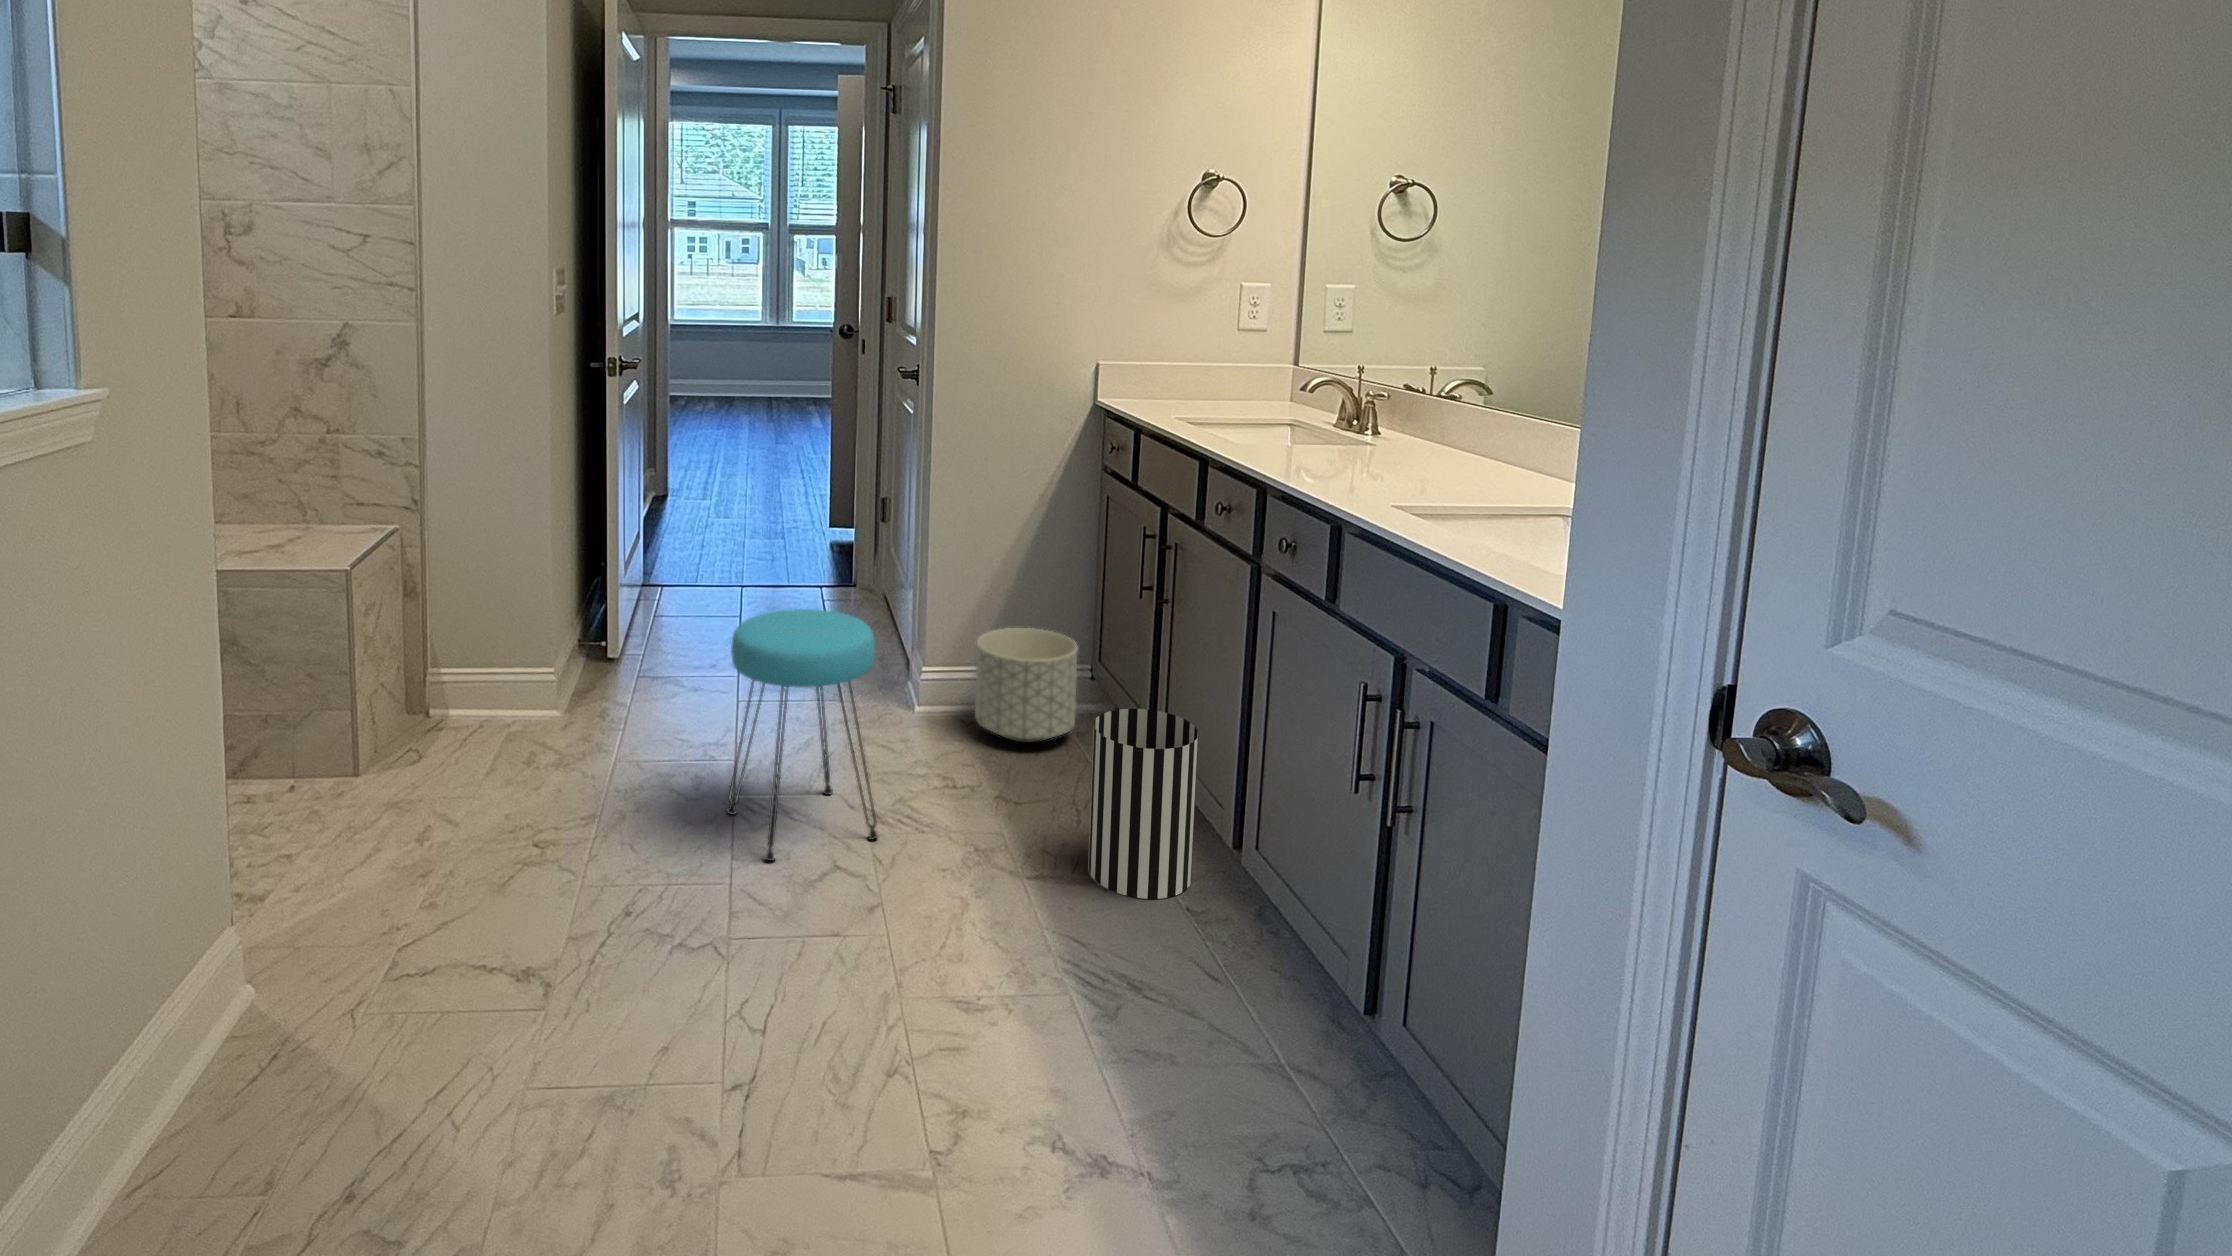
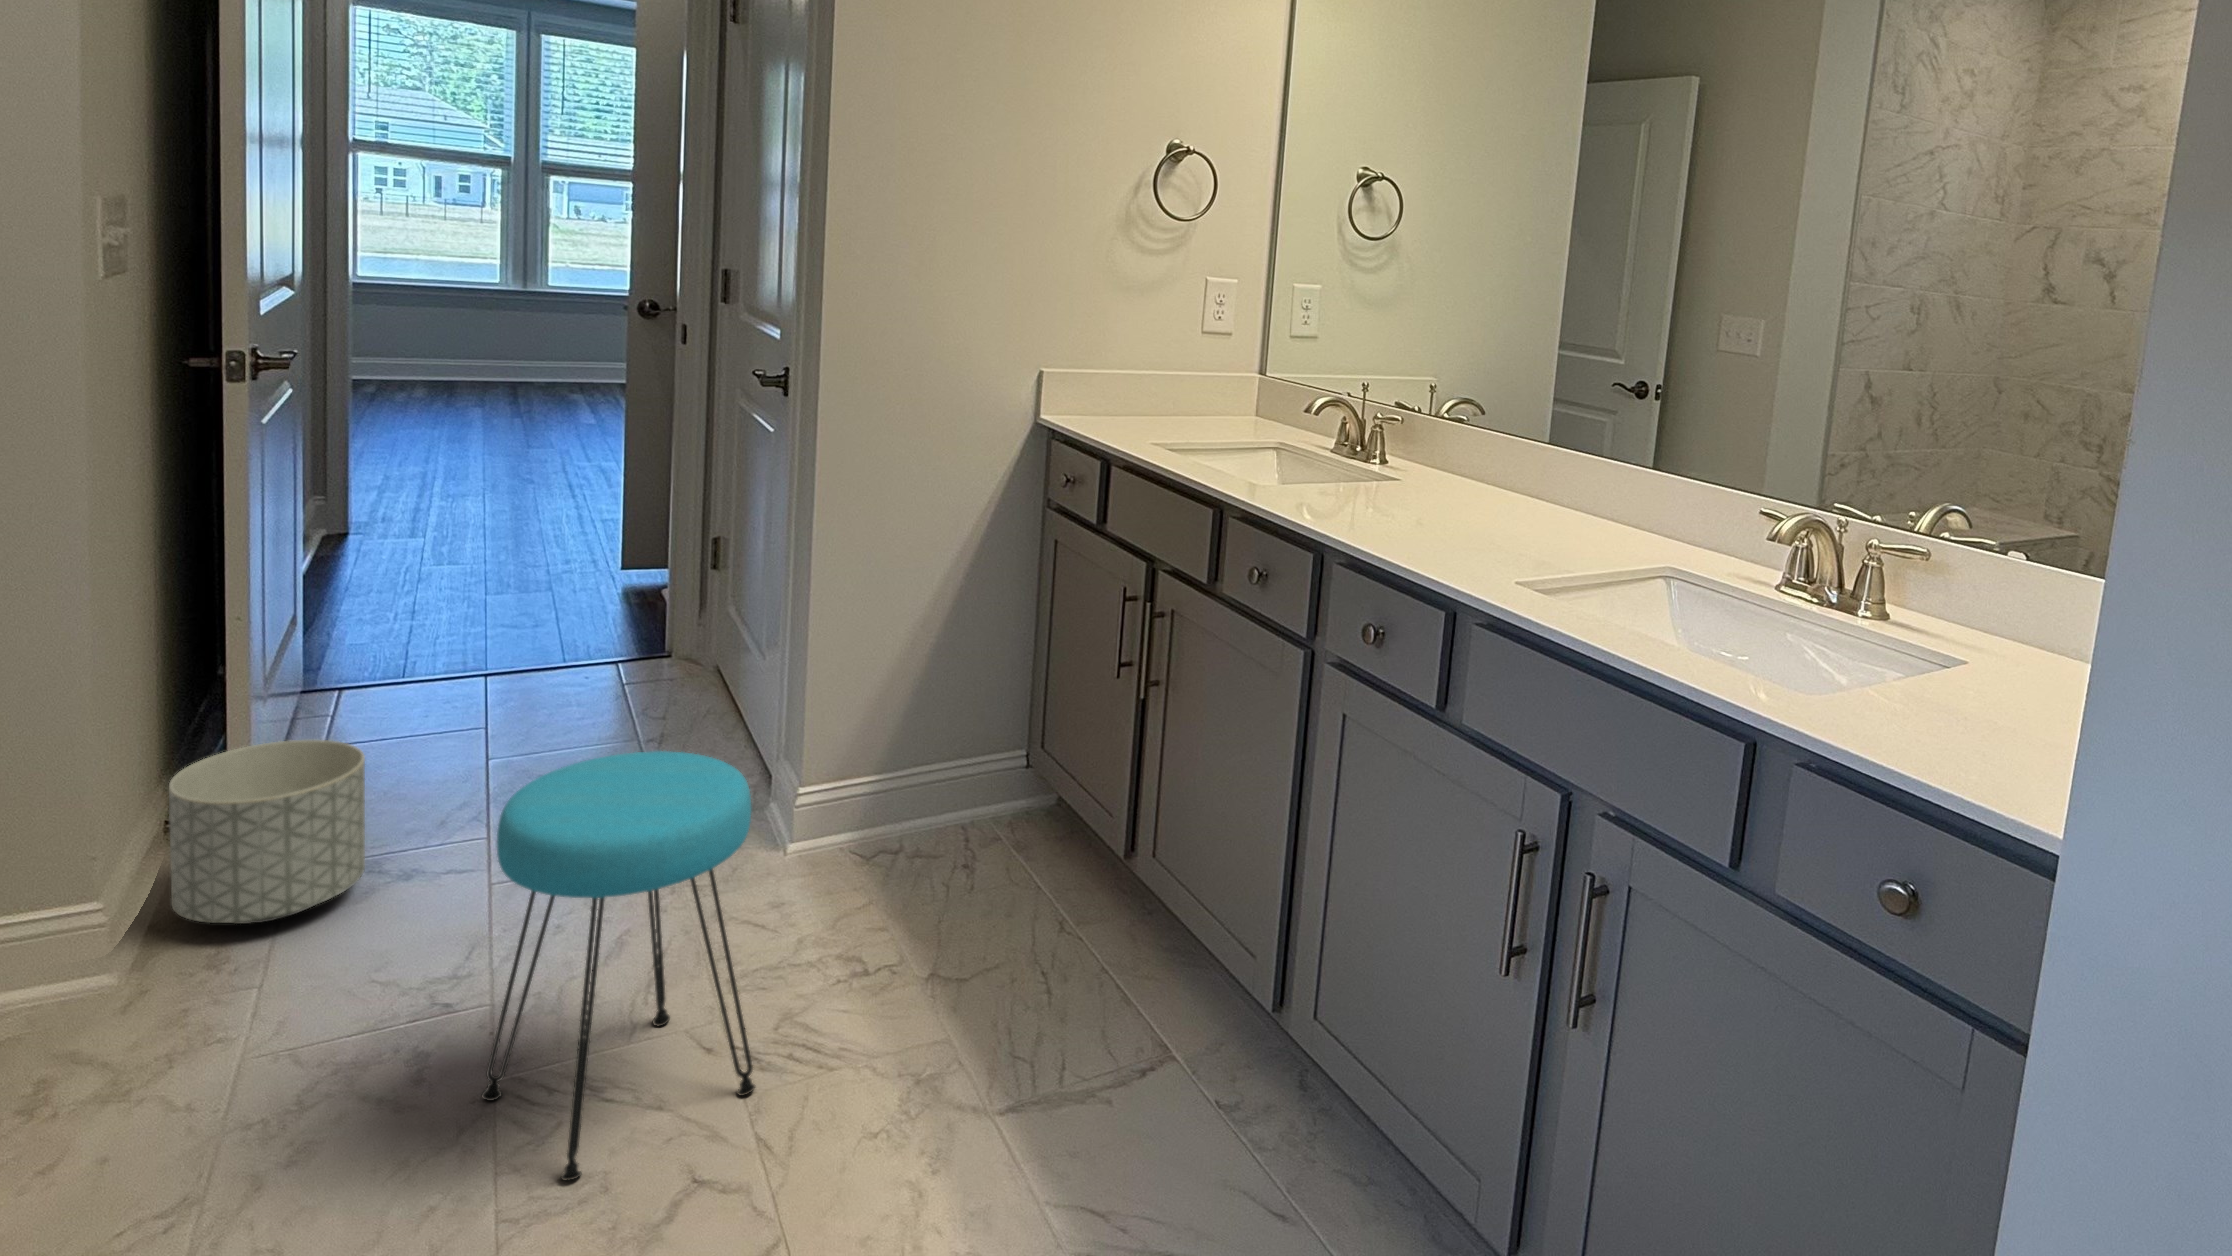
planter: present [975,628,1078,742] -> present [169,740,365,924]
wastebasket: present [1088,709,1199,899] -> none [1070,838,1219,1103]

